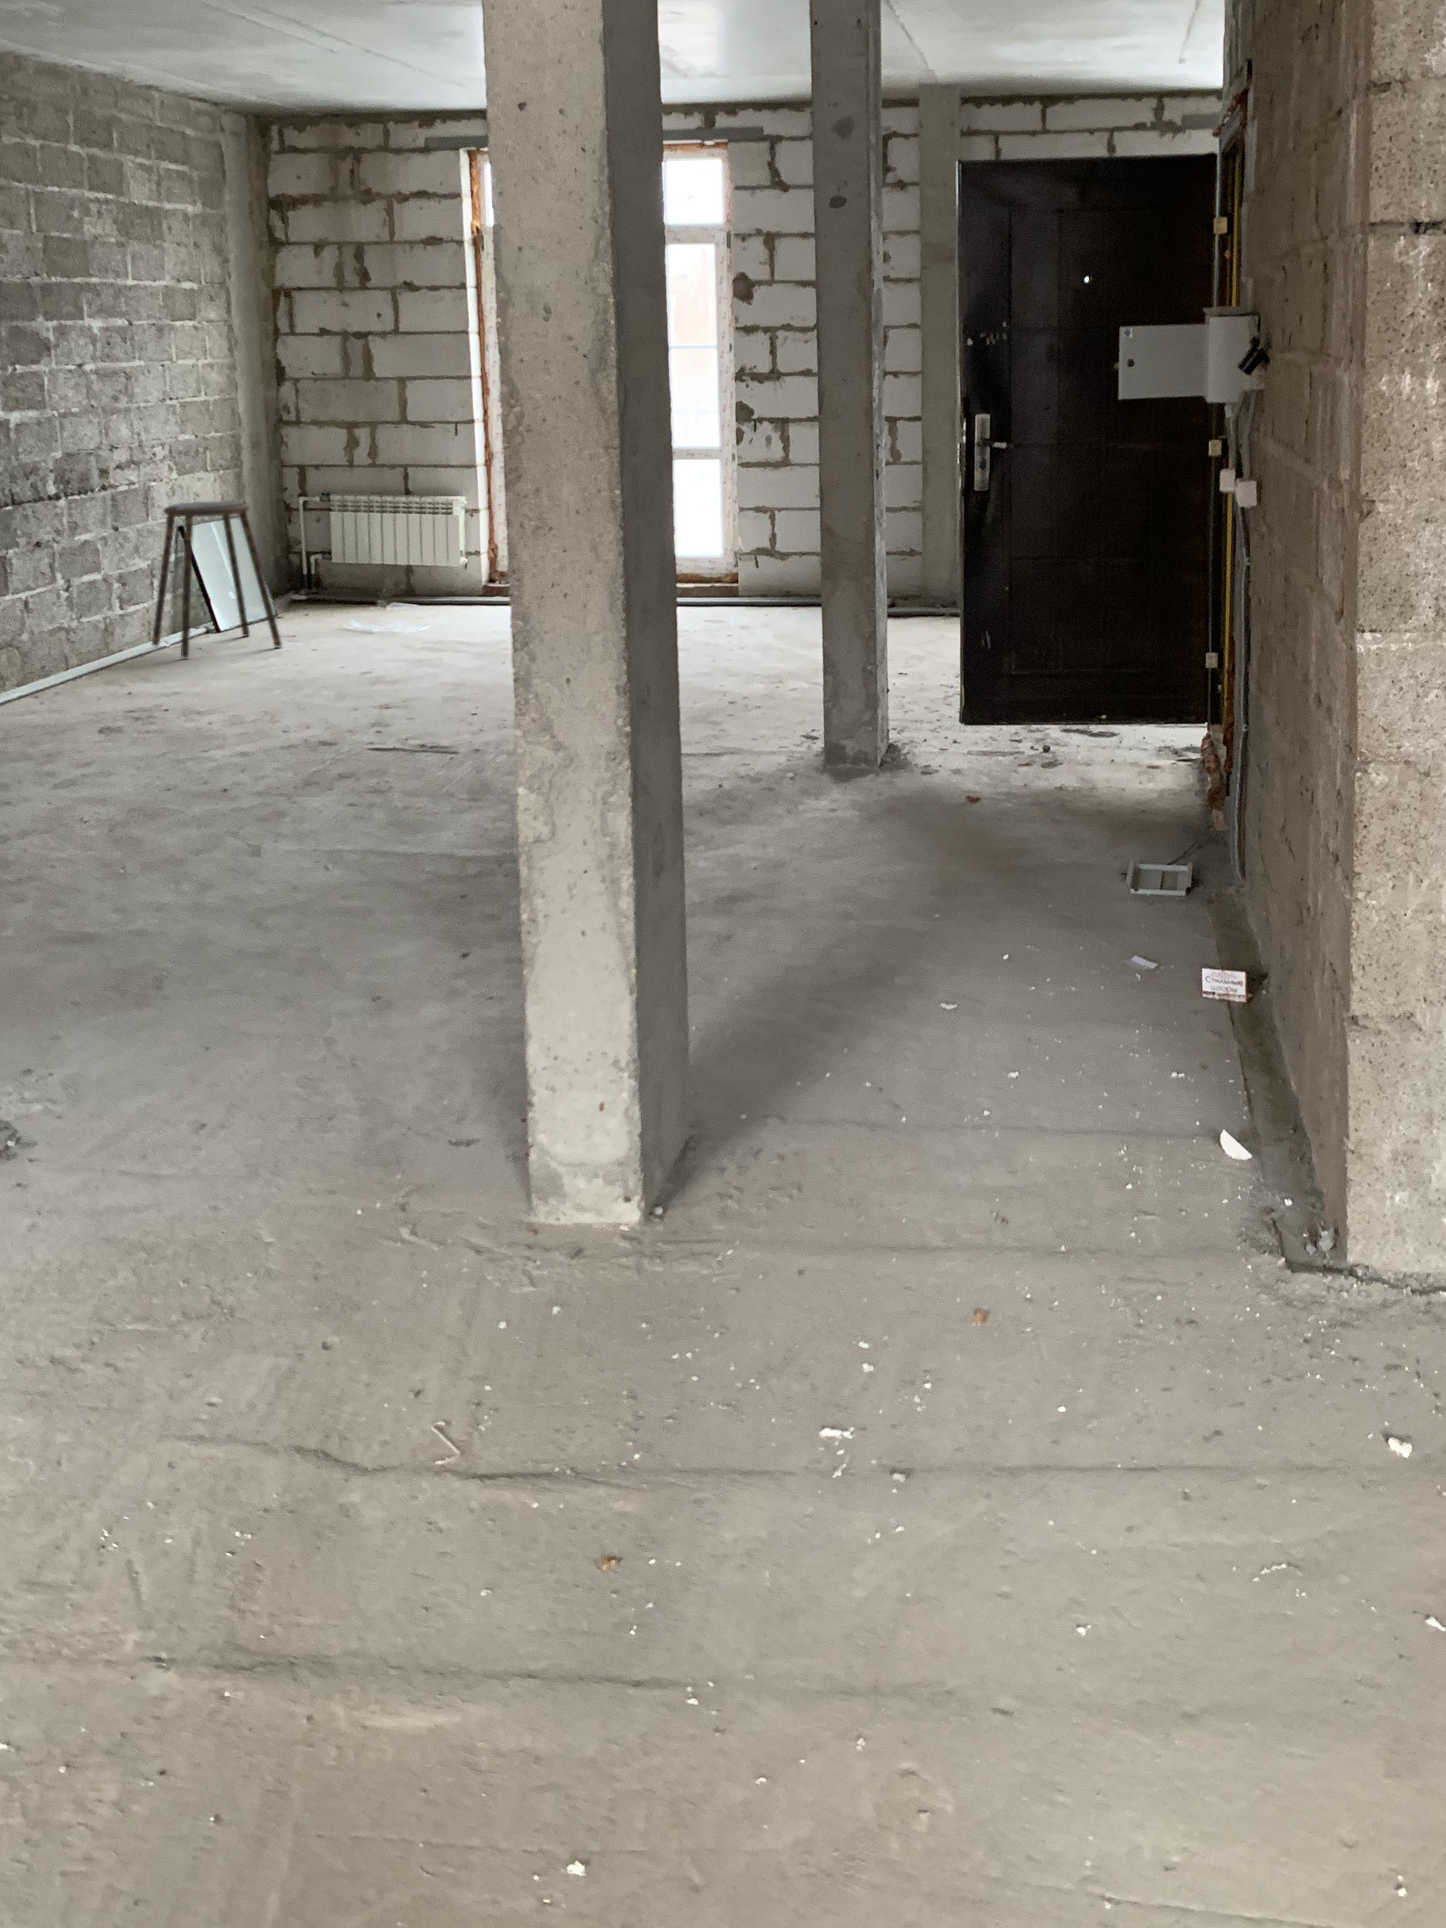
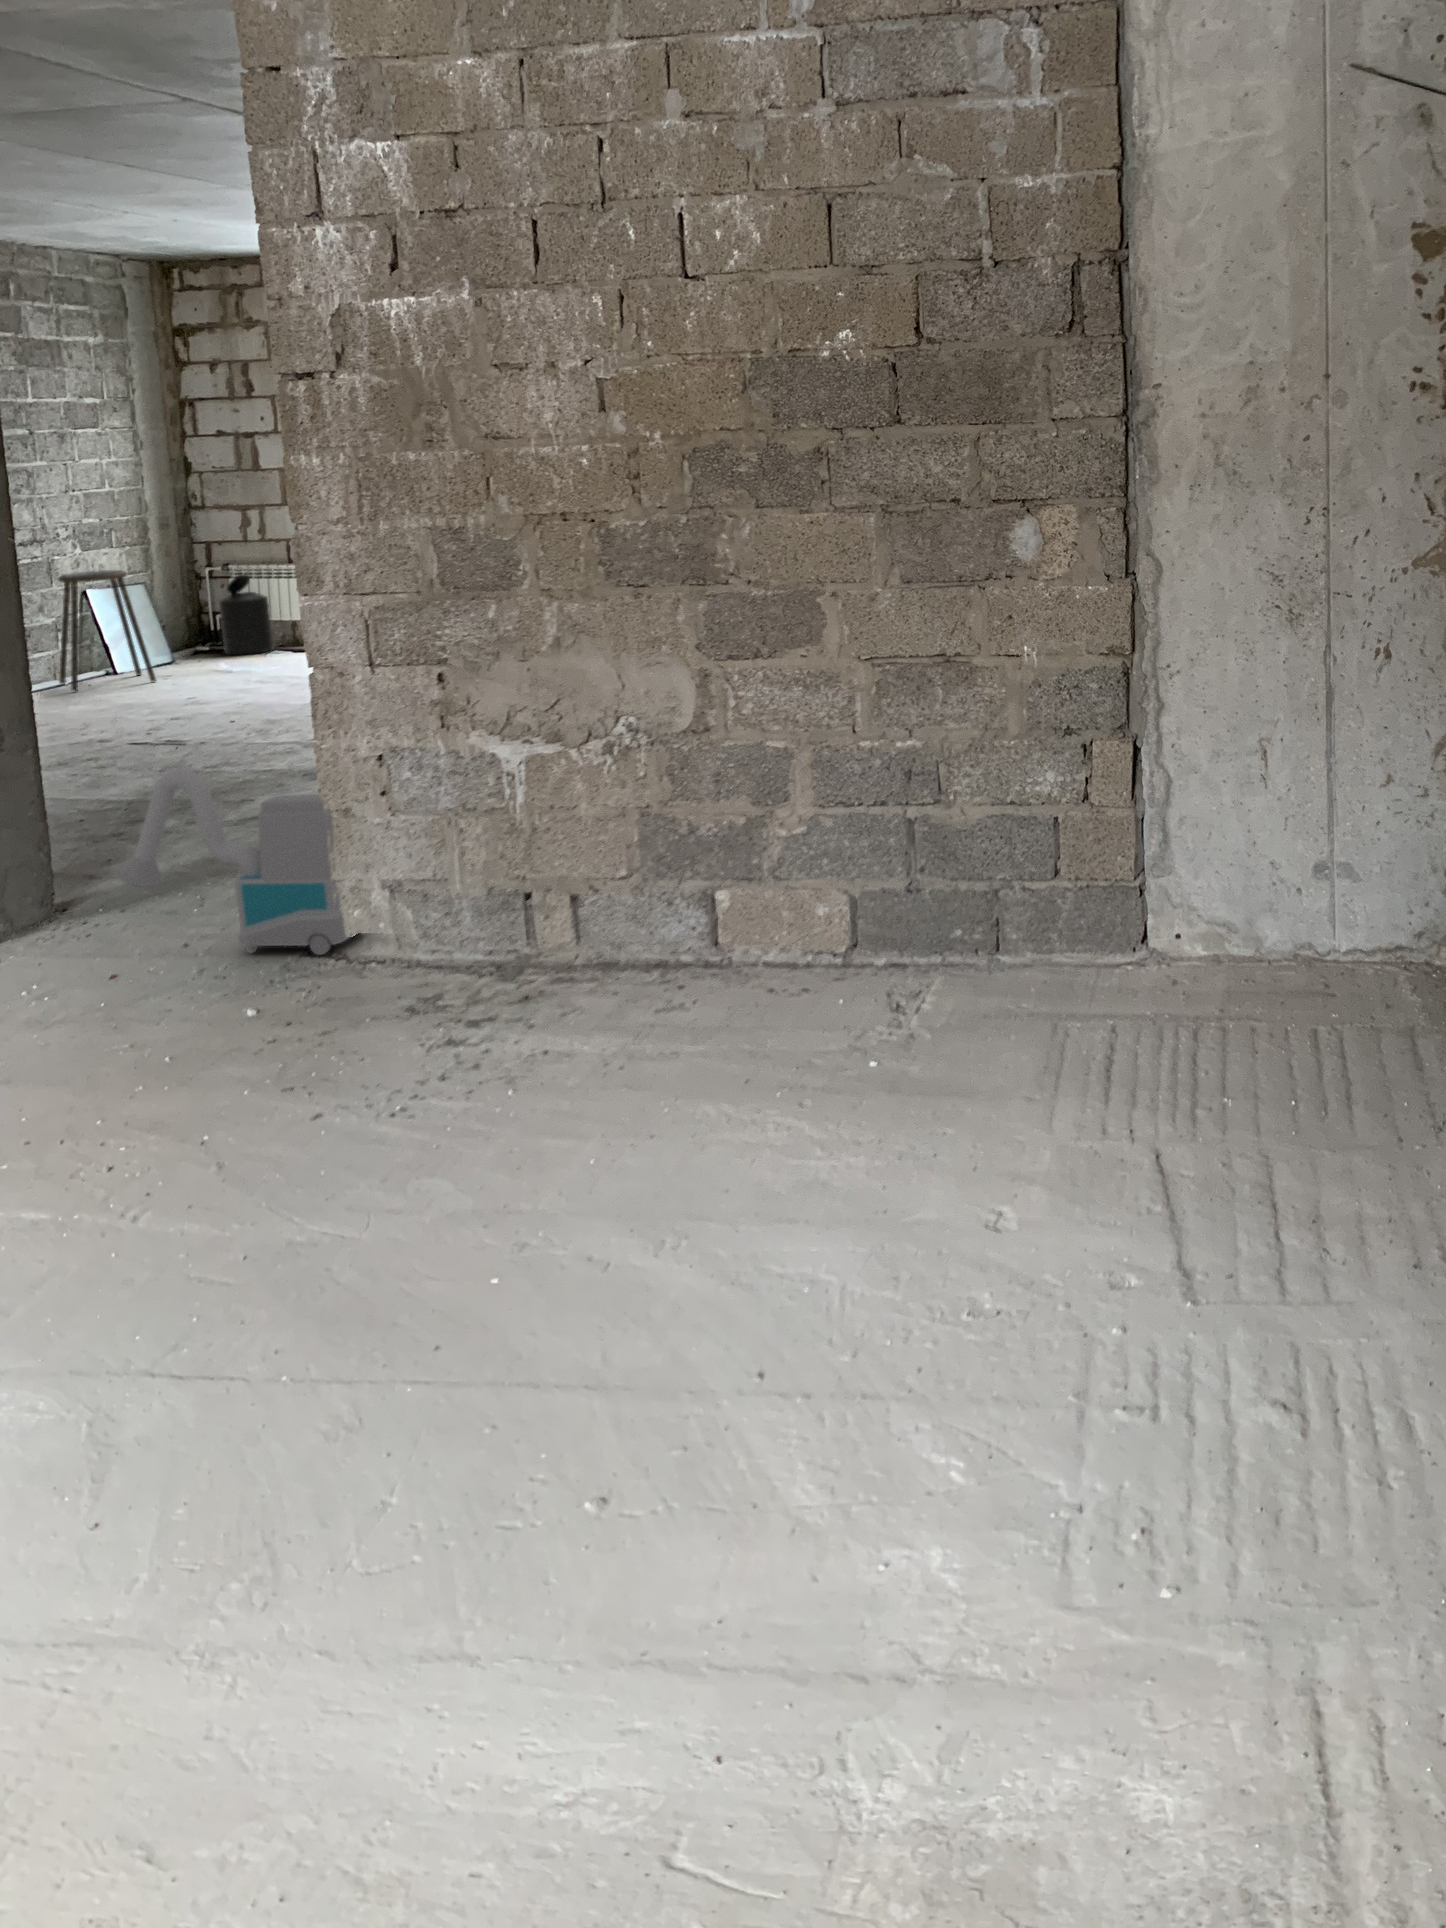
trash can: none [323,510,387,610] -> present [219,575,274,655]
vacuum cleaner: none [860,910,1300,1253] -> present [114,769,348,955]

